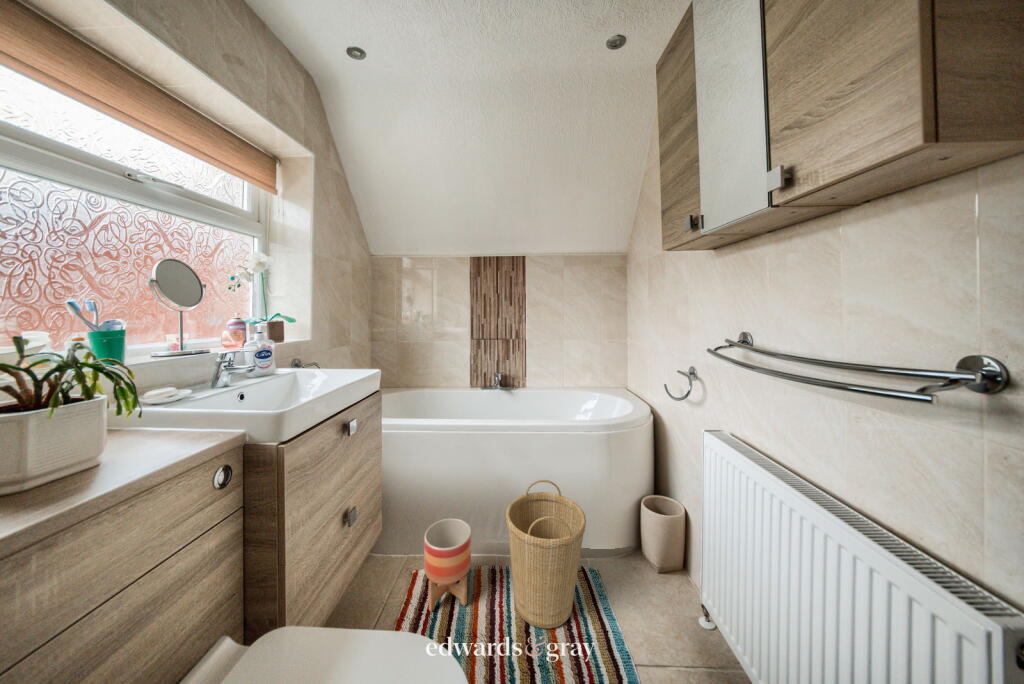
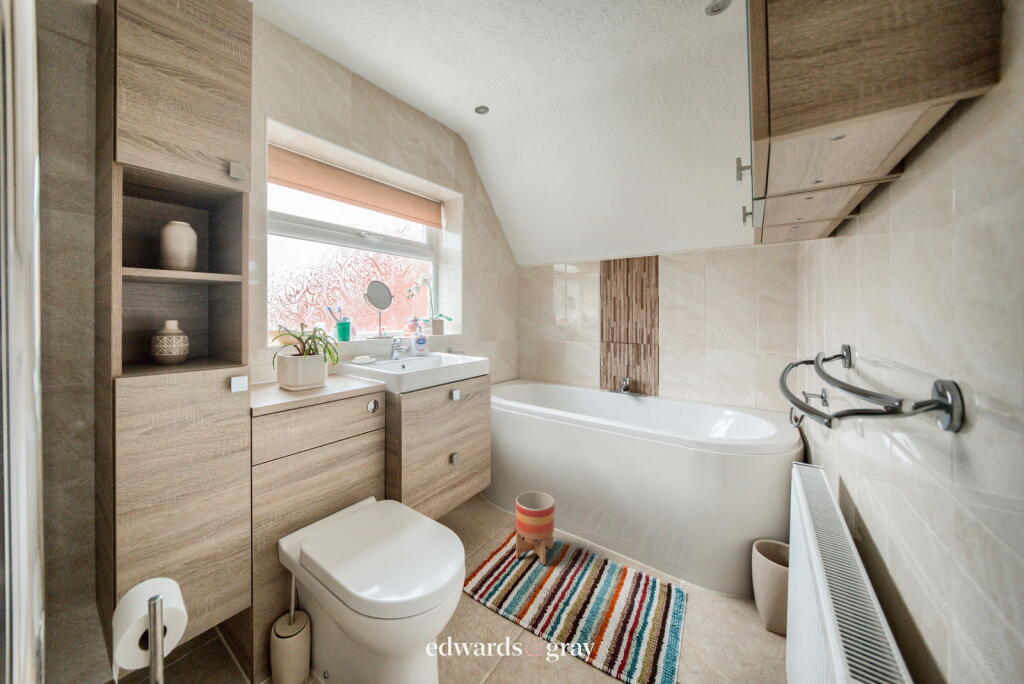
basket: present [506,480,586,629] -> none [577,476,656,611]

